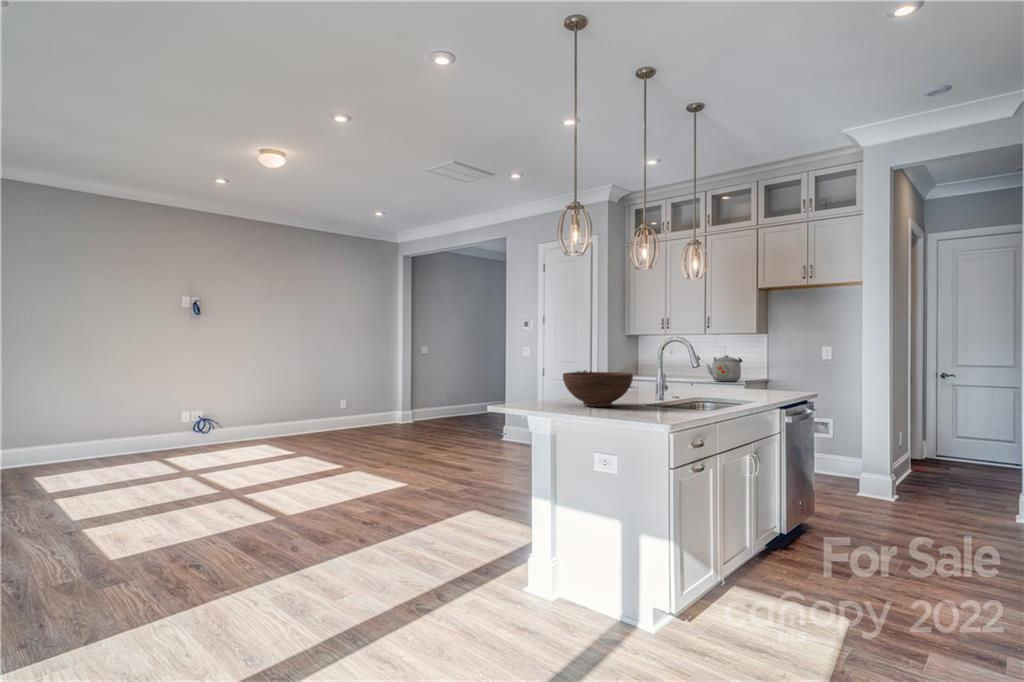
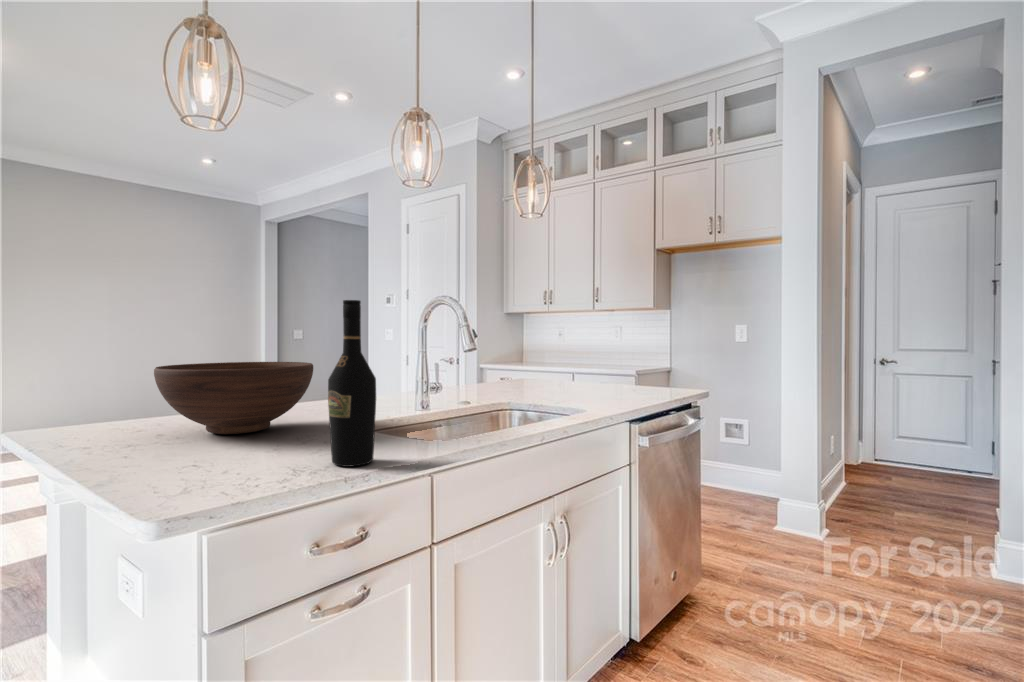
wine bottle: none [682,346,703,416] -> present [328,300,376,467]
kettle: present [707,355,742,382] -> none [592,337,637,372]

